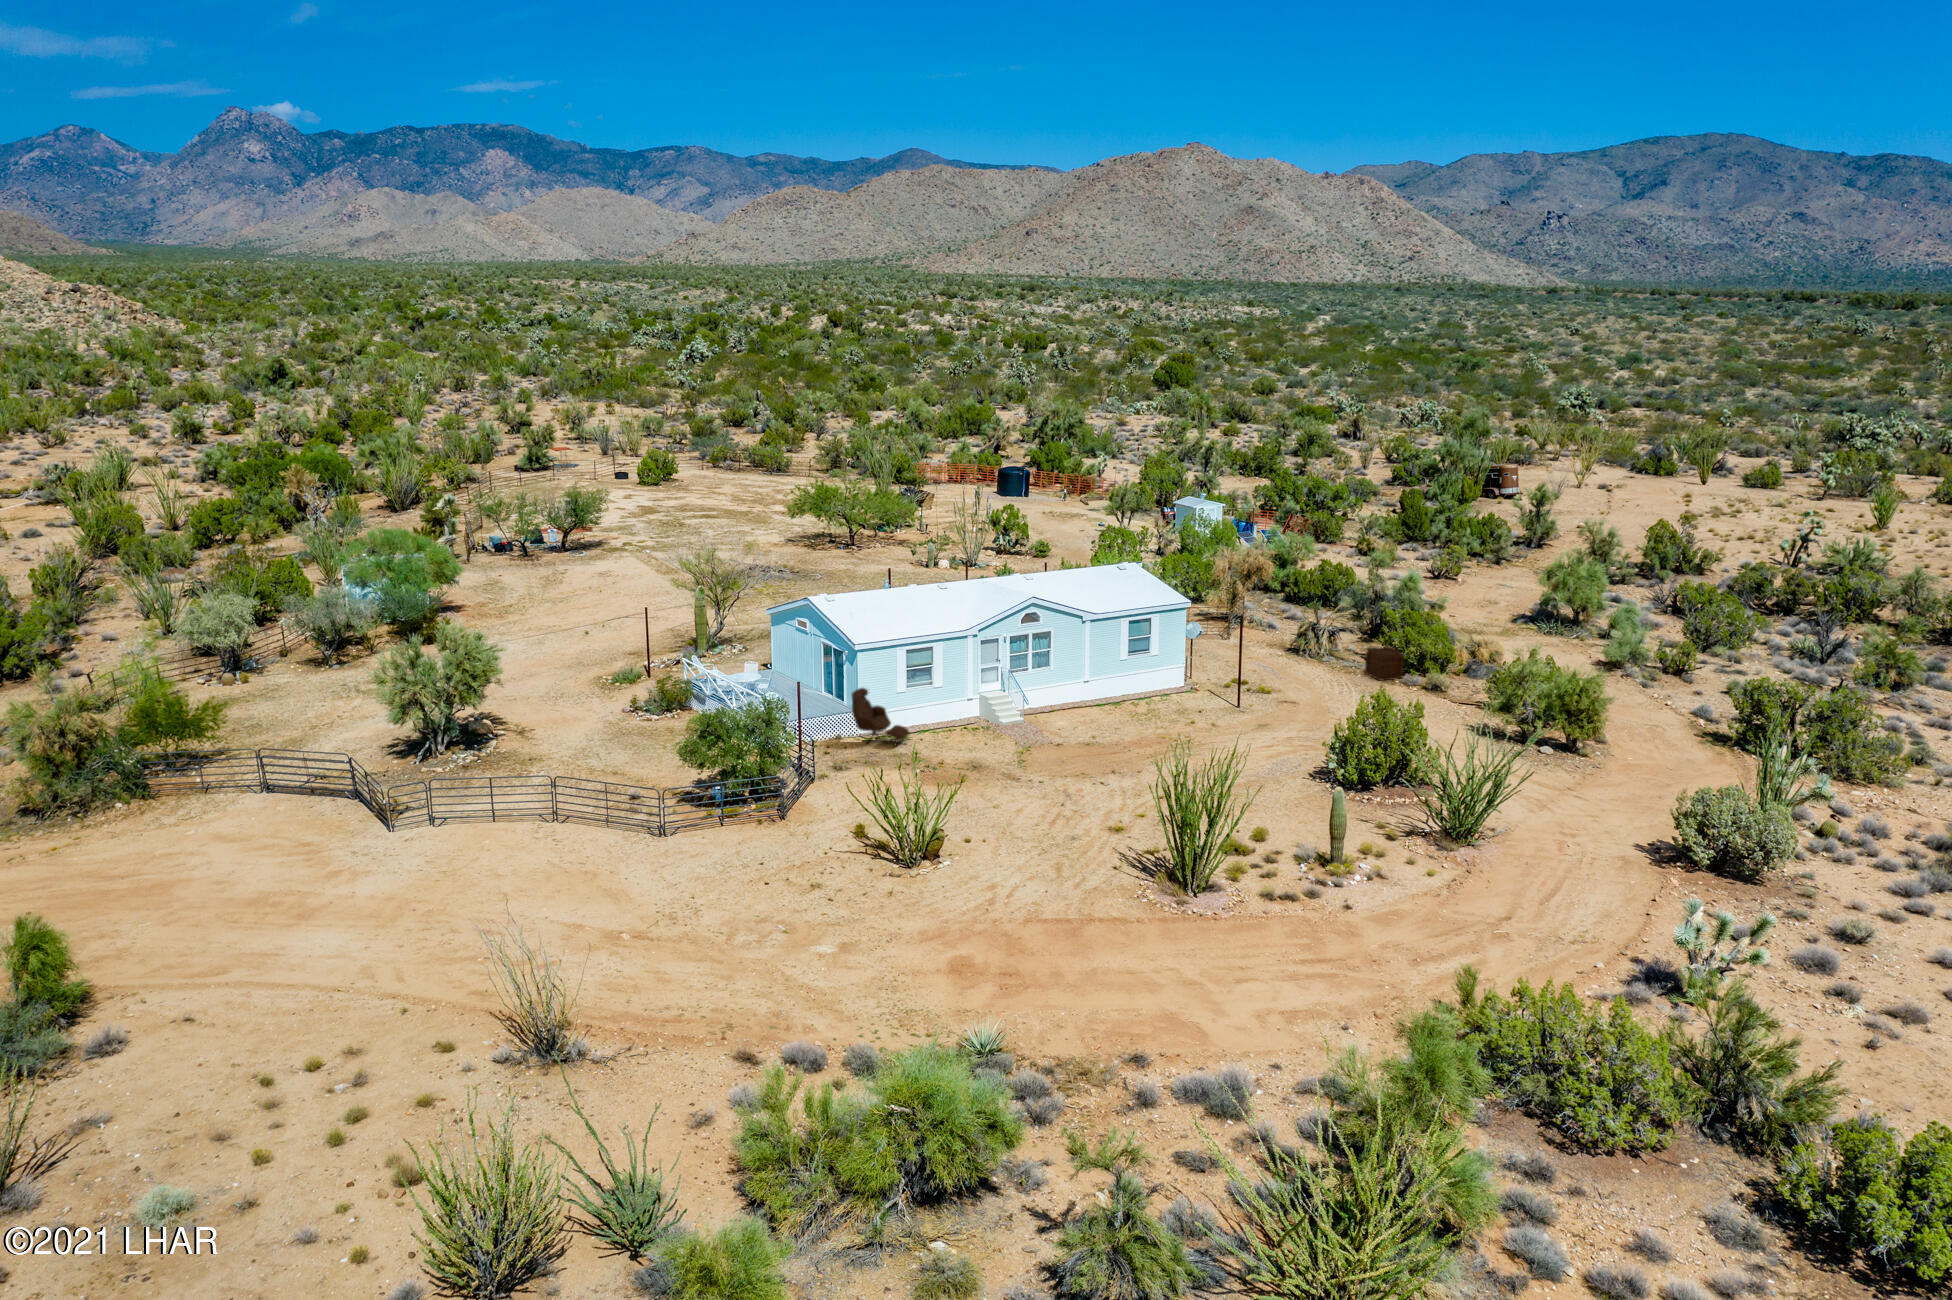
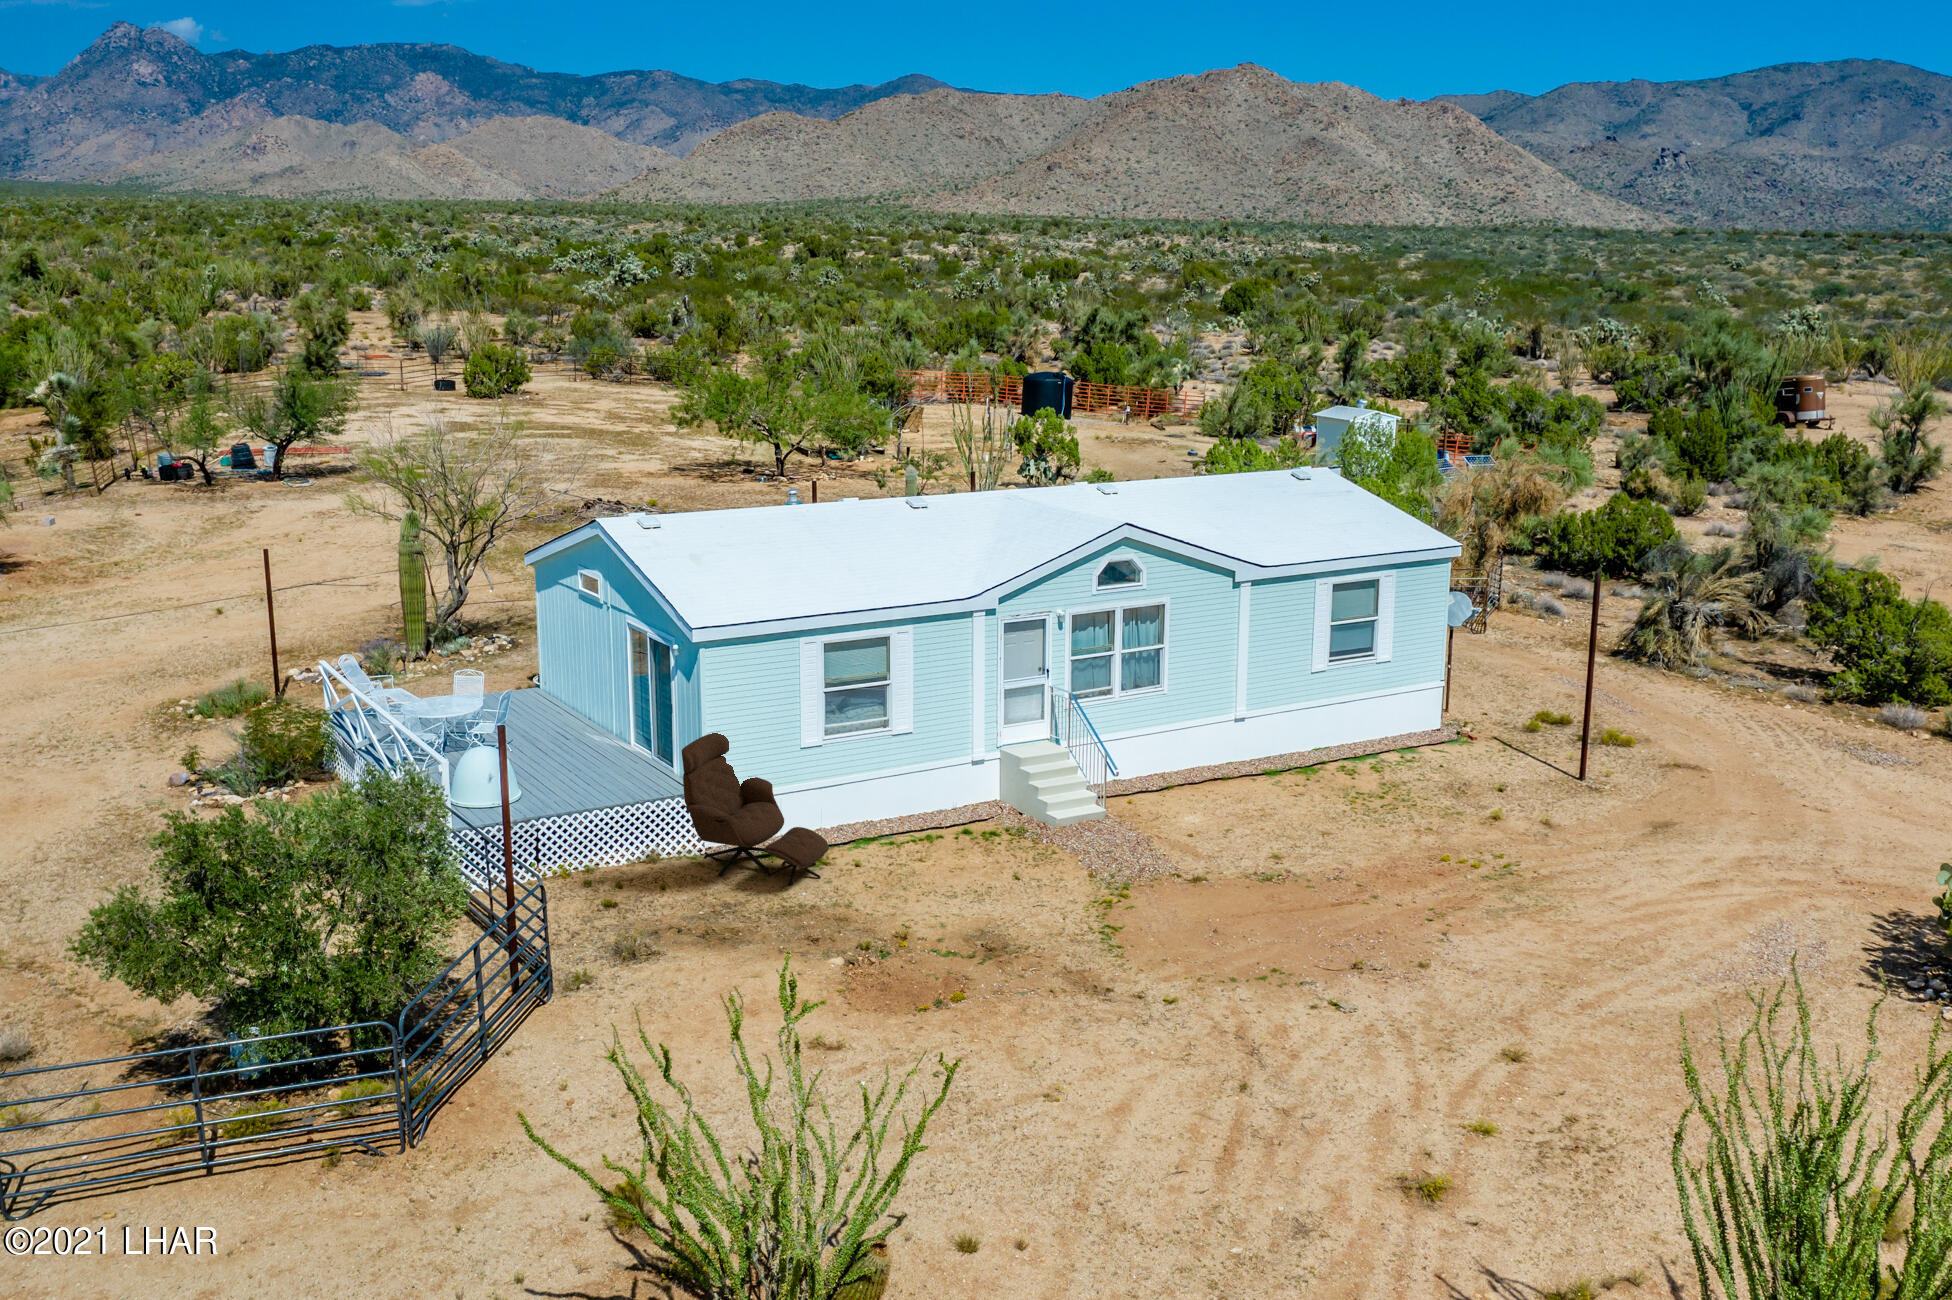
wooden crate: present [1365,647,1404,680] -> none [1789,648,1890,718]

